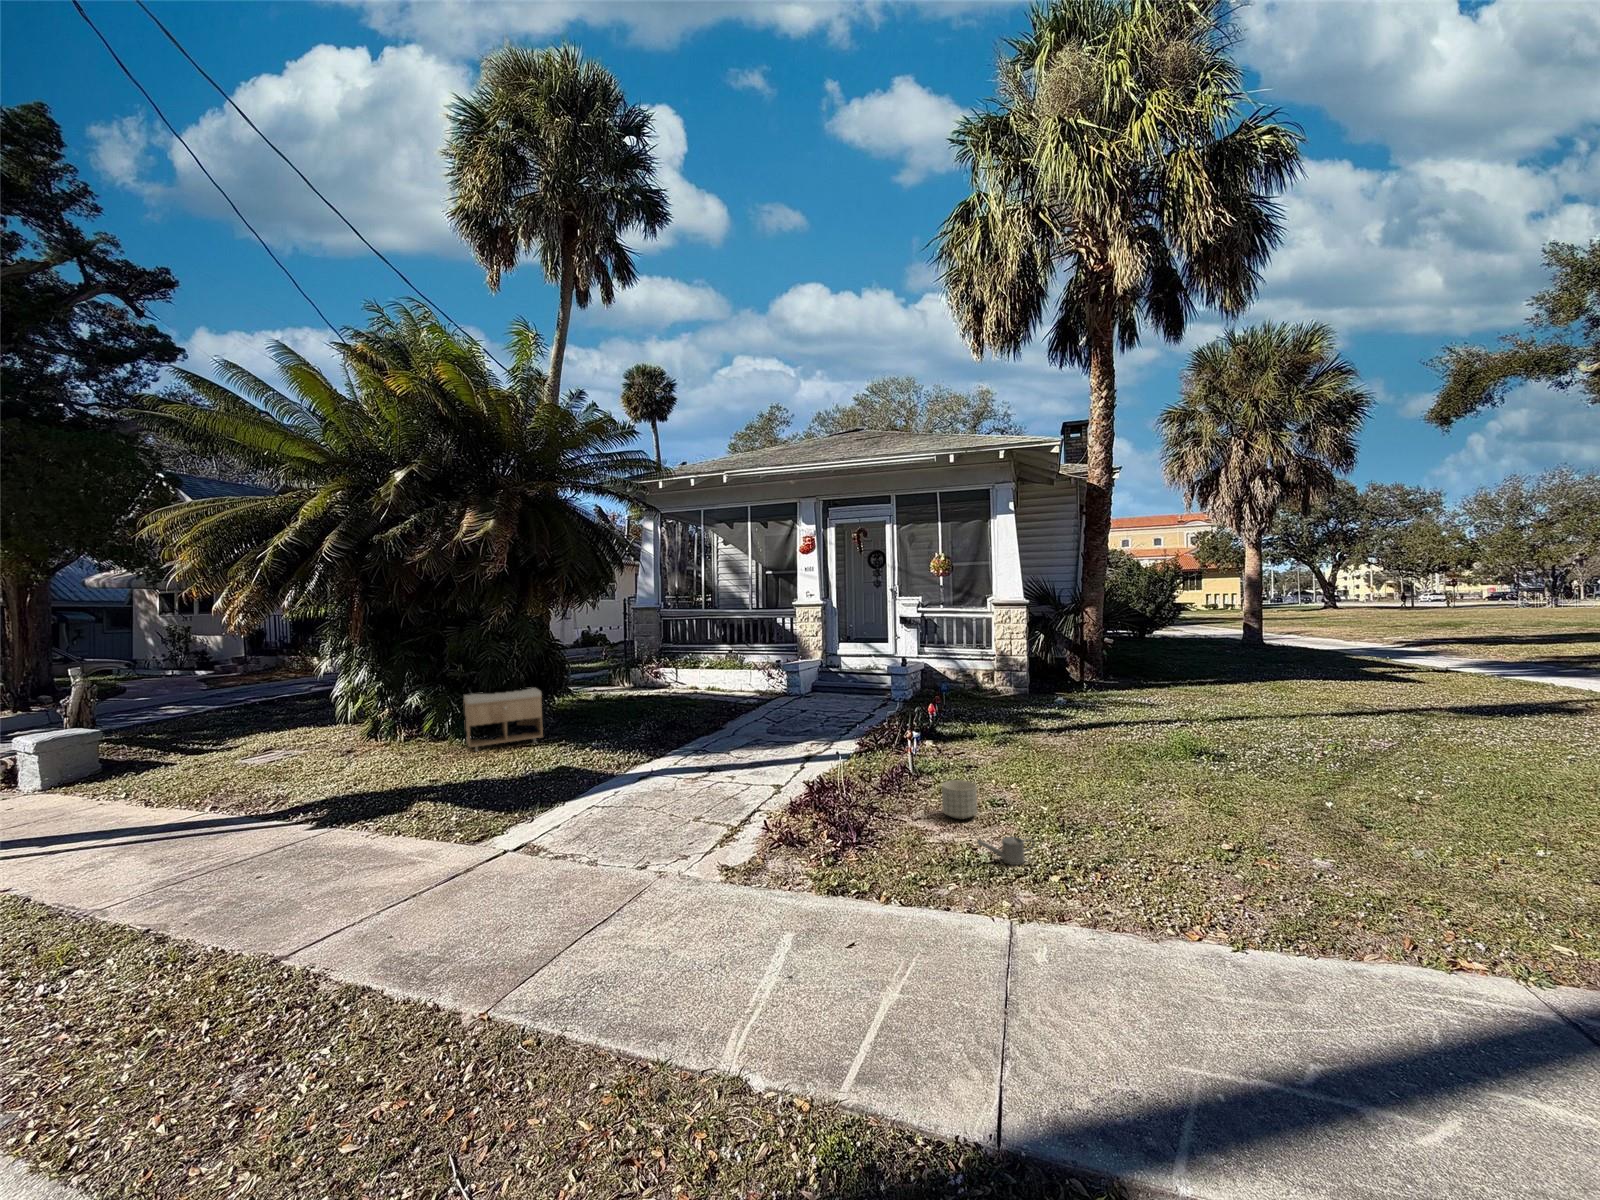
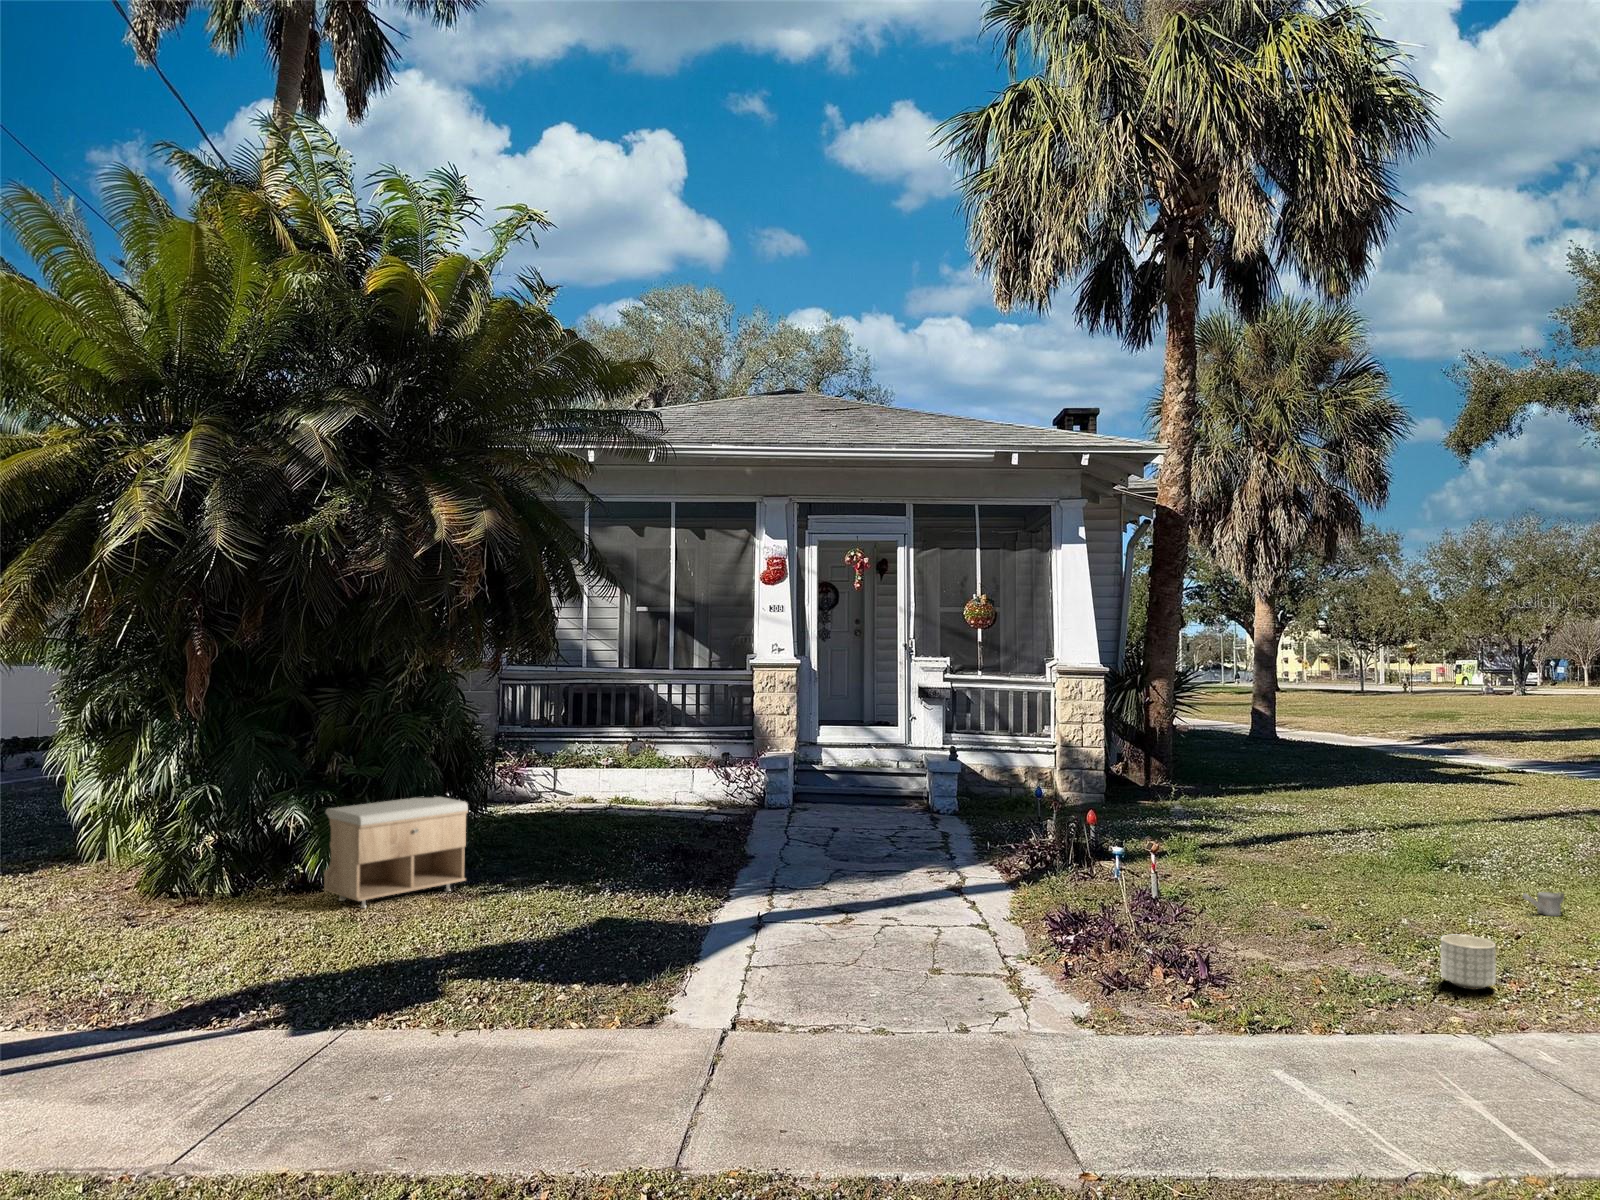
planter: present [942,780,977,819] -> present [1441,935,1496,990]
watering can: present [977,837,1034,865] -> present [1523,892,1564,916]

